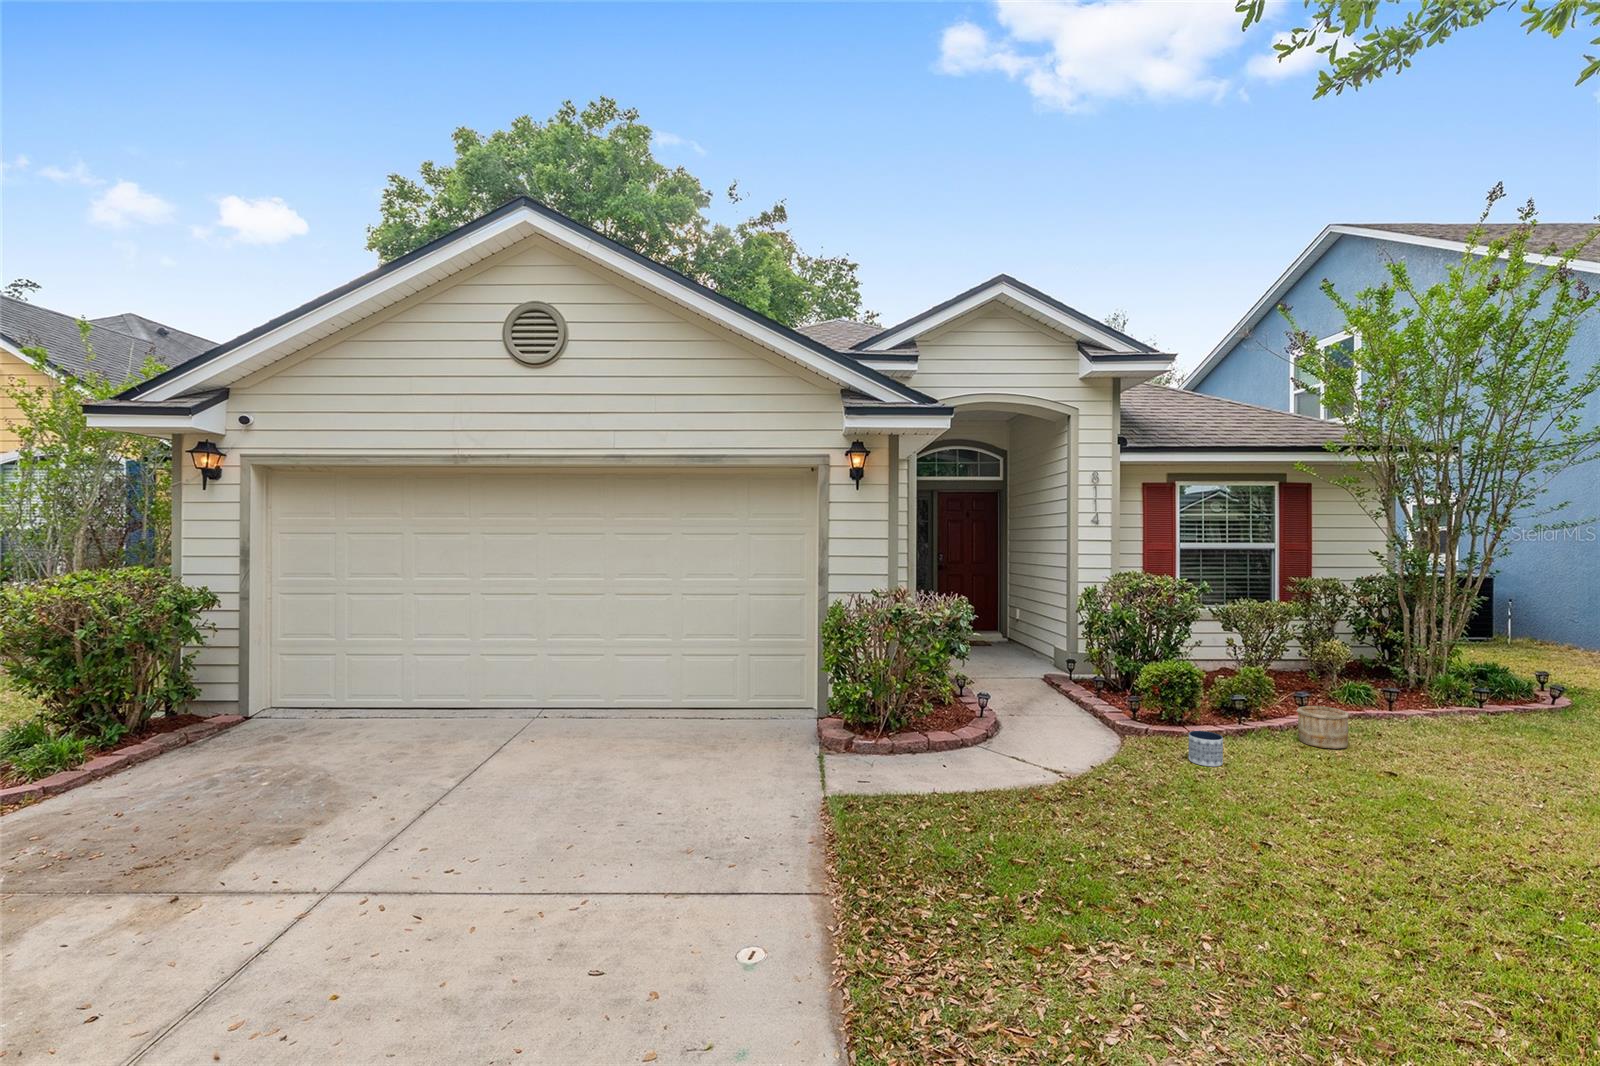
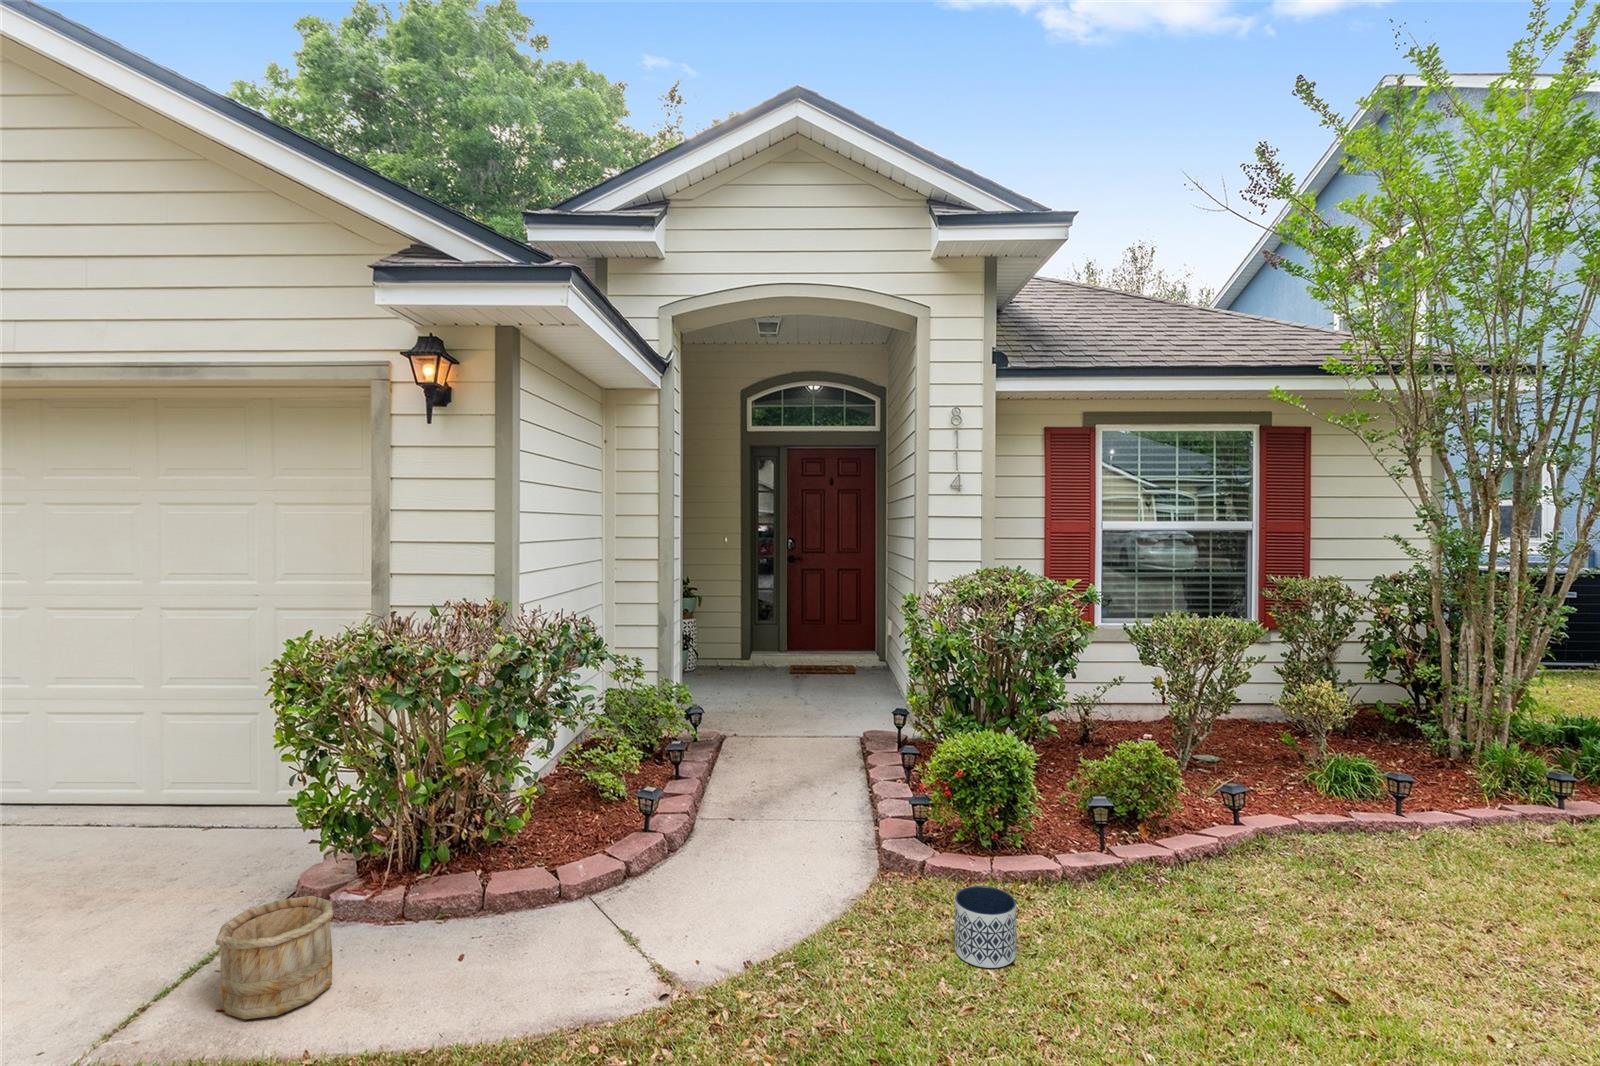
wooden bucket: present [1296,706,1349,749] -> present [215,896,333,1019]

